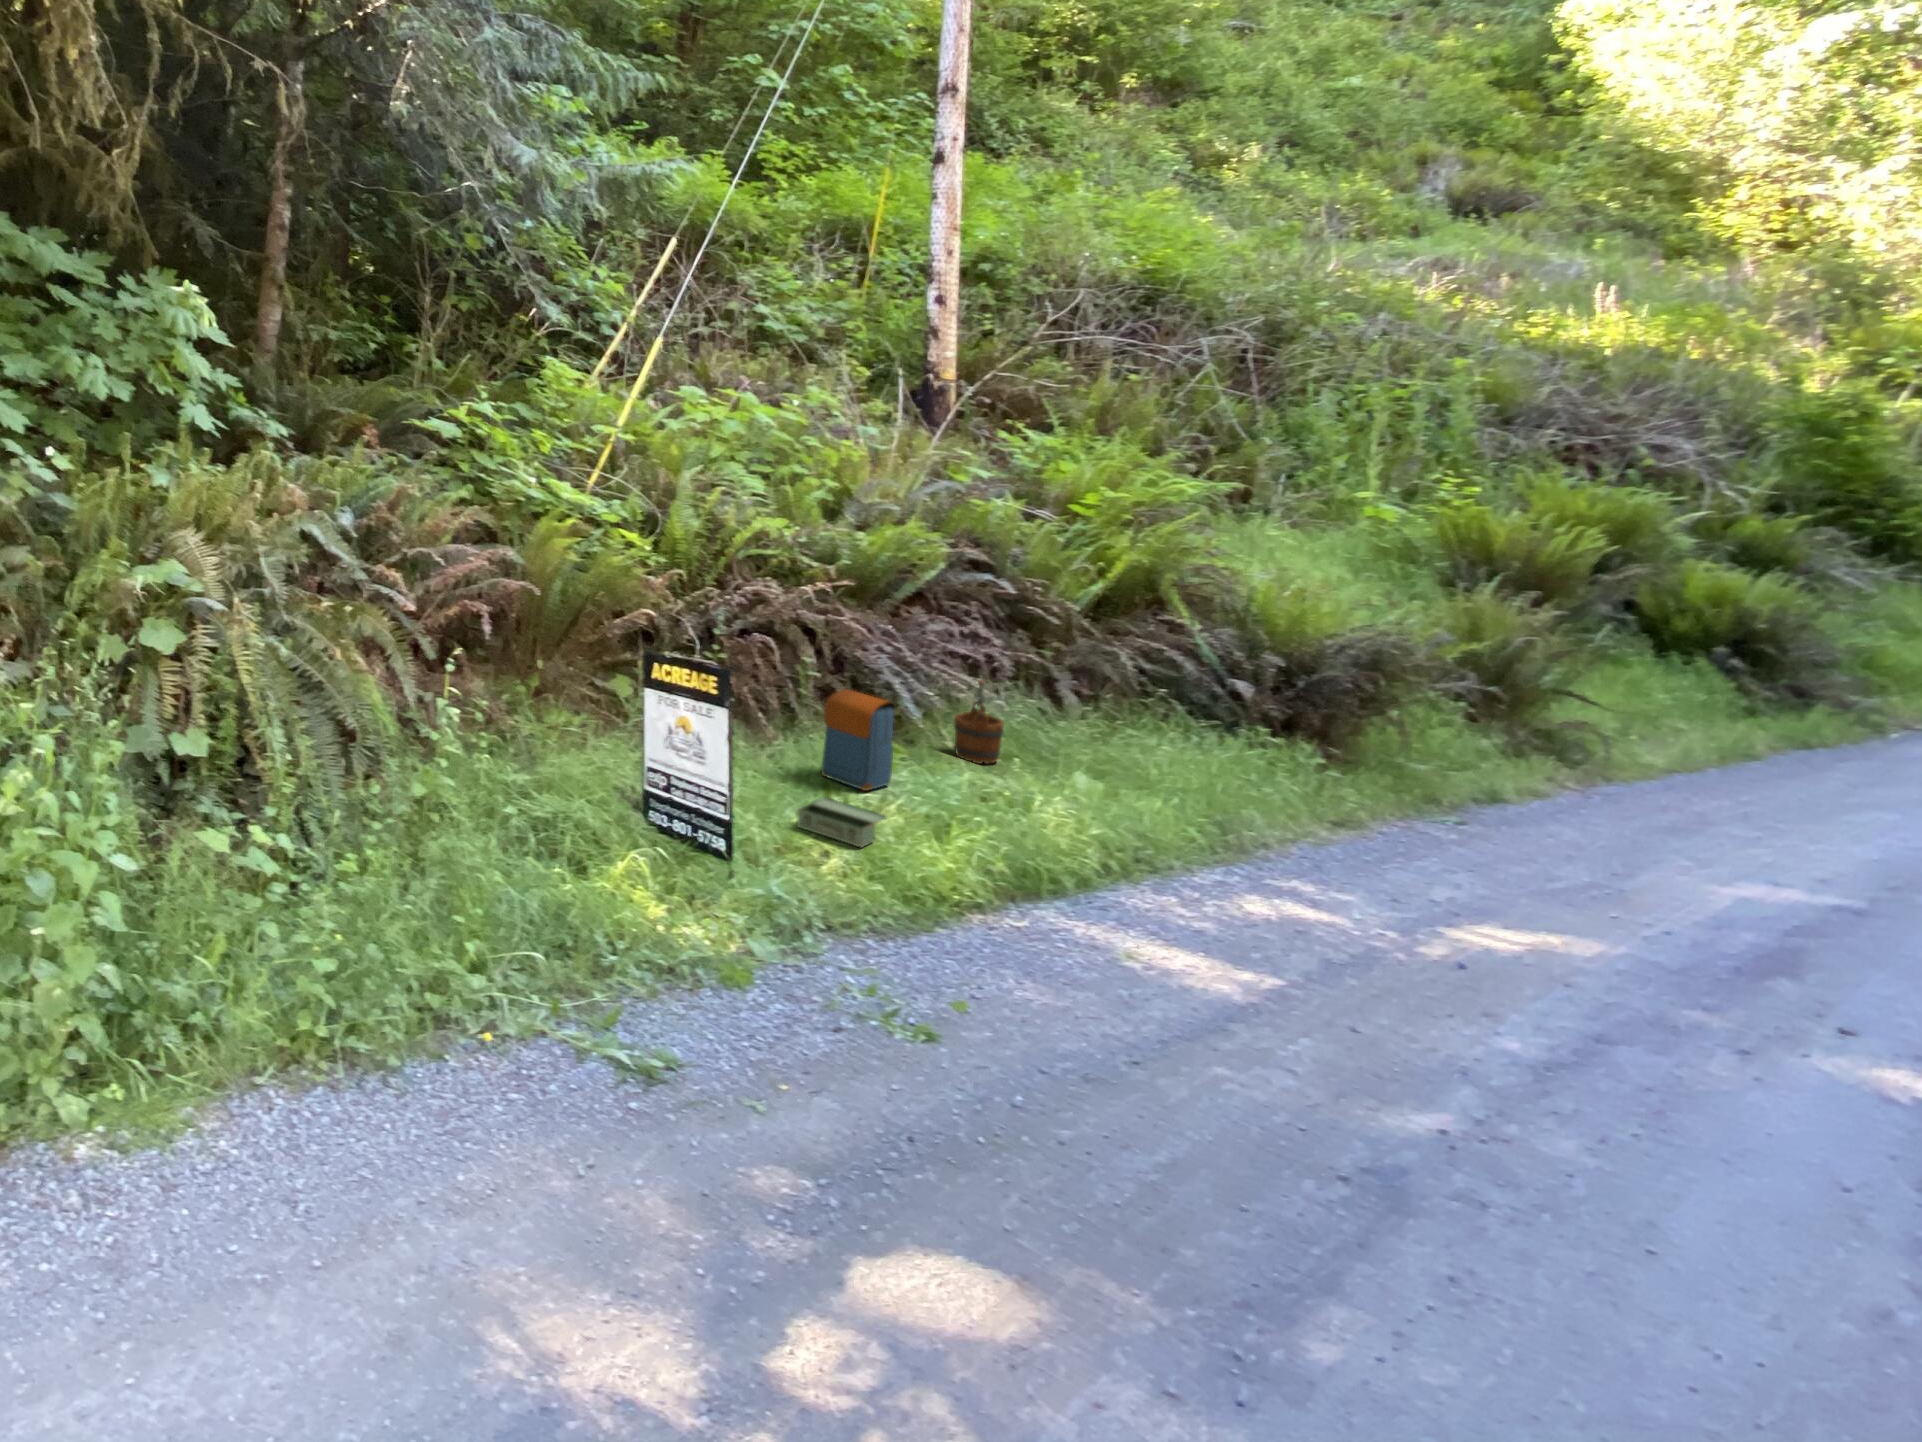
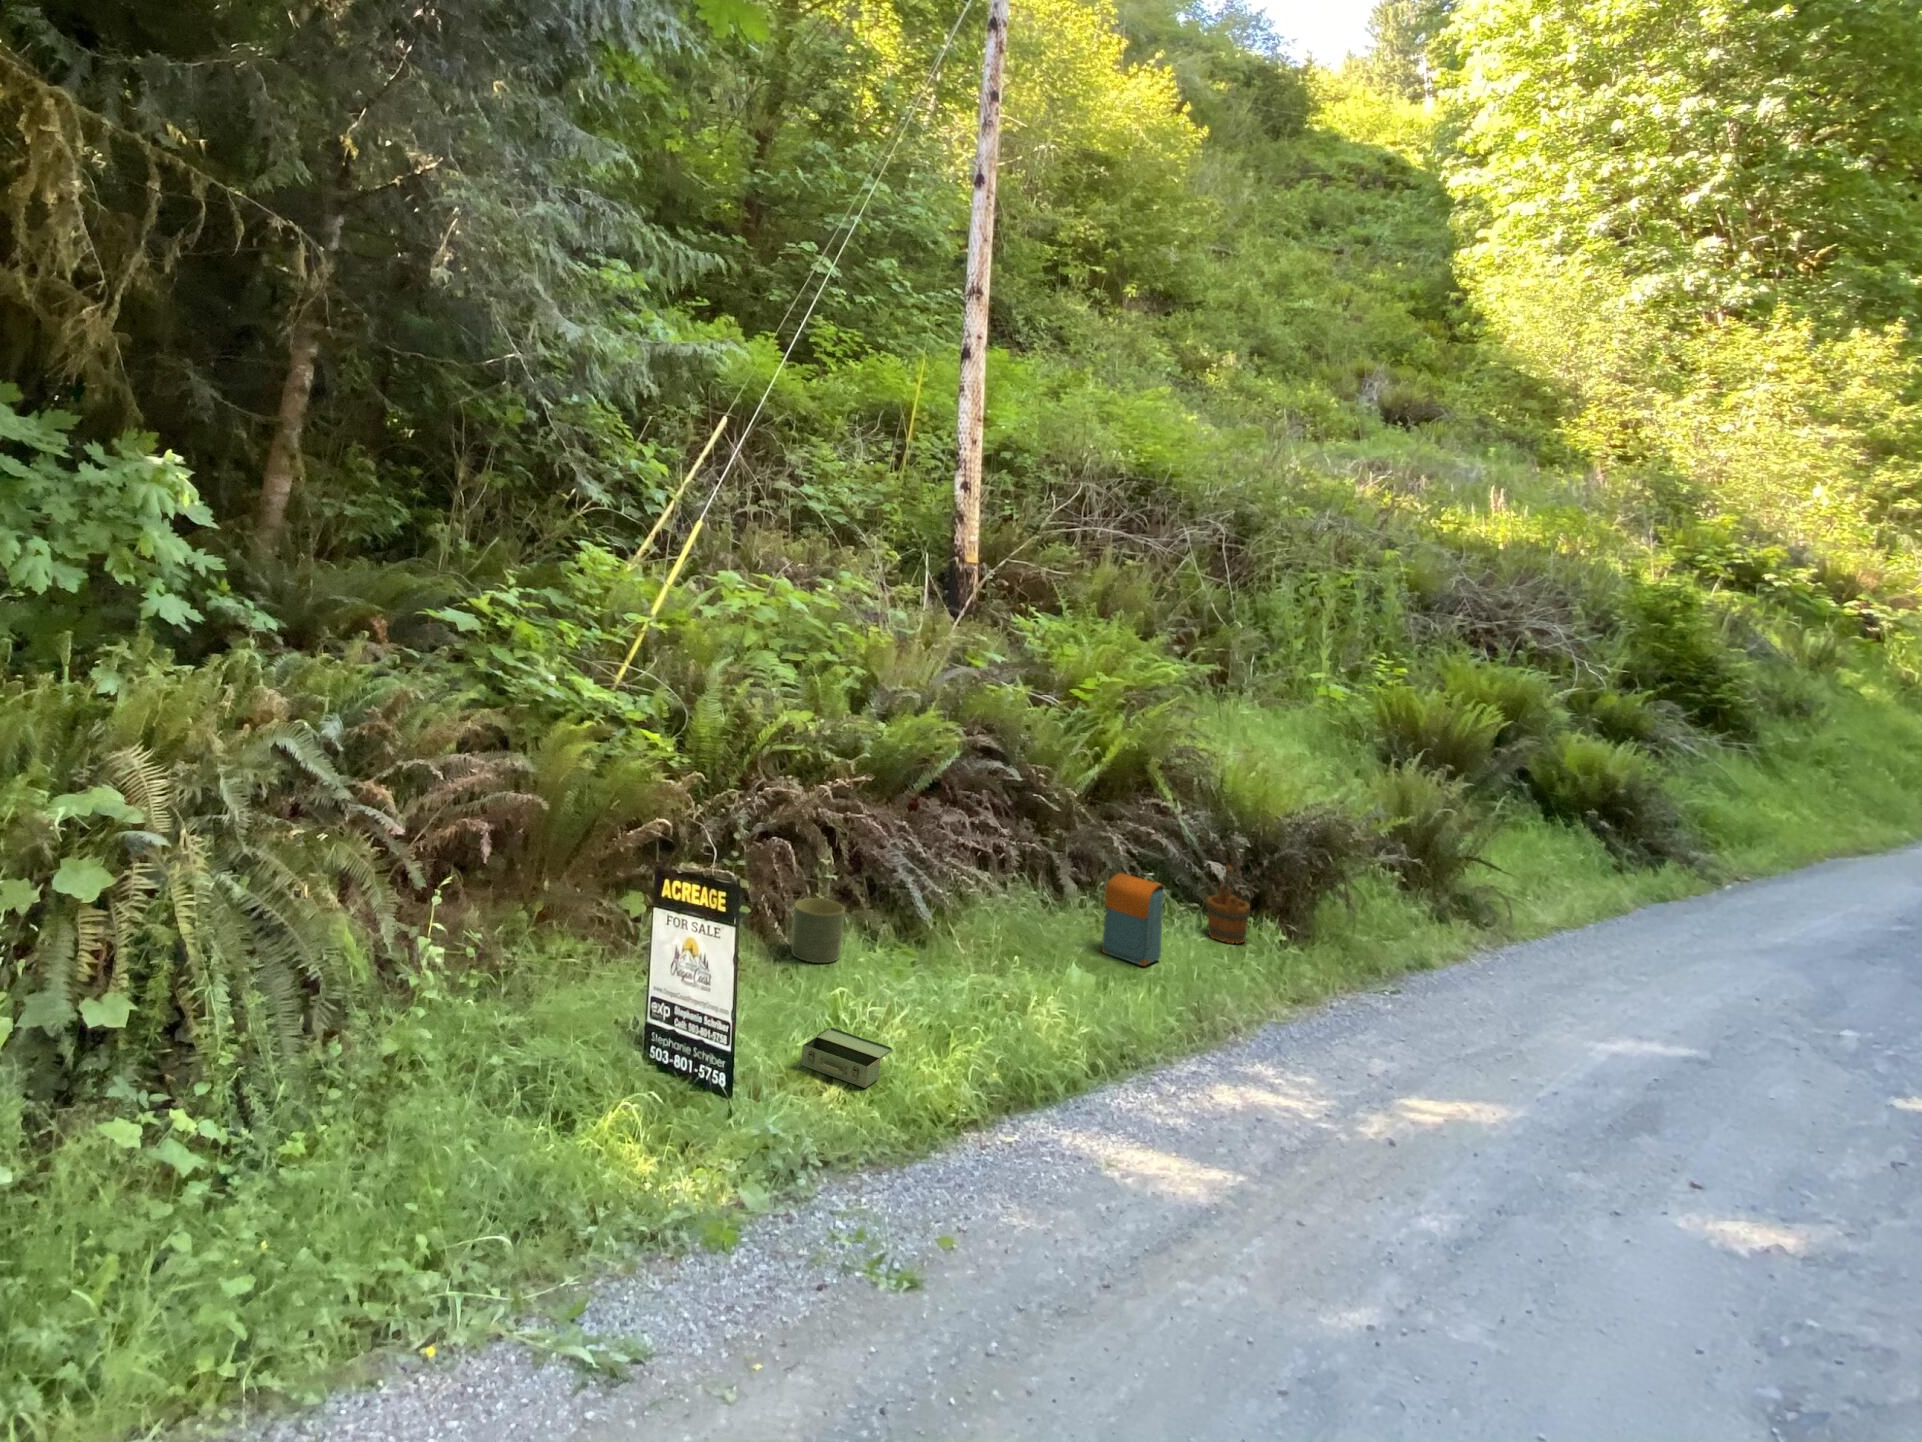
wooden bucket: present [954,680,1004,764] -> present [1206,866,1250,944]
backpack: present [821,689,894,791] -> present [1102,873,1164,966]
planter: none [779,690,832,749] -> present [791,898,845,963]

